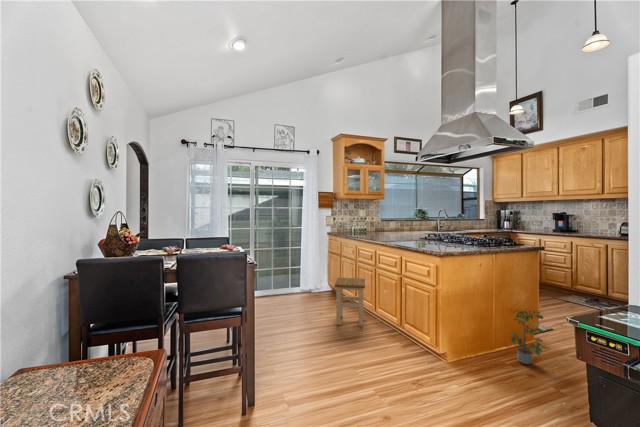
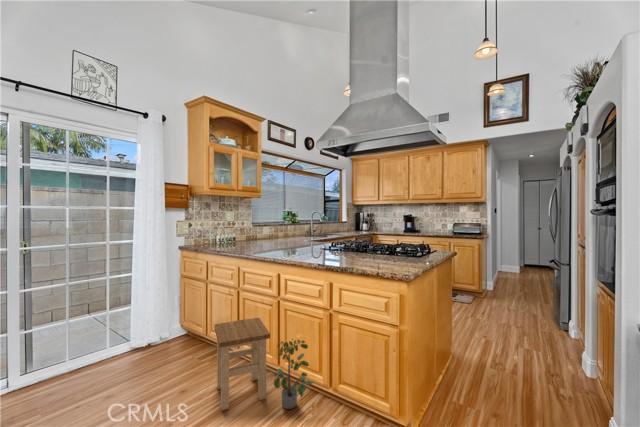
potted plant: present [511,310,548,364] -> present [274,339,314,409]

